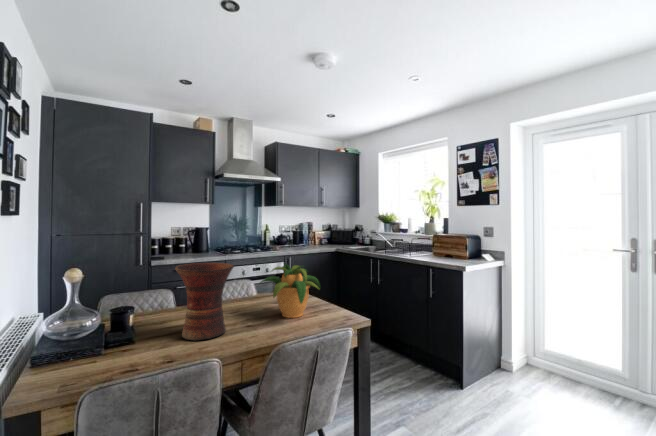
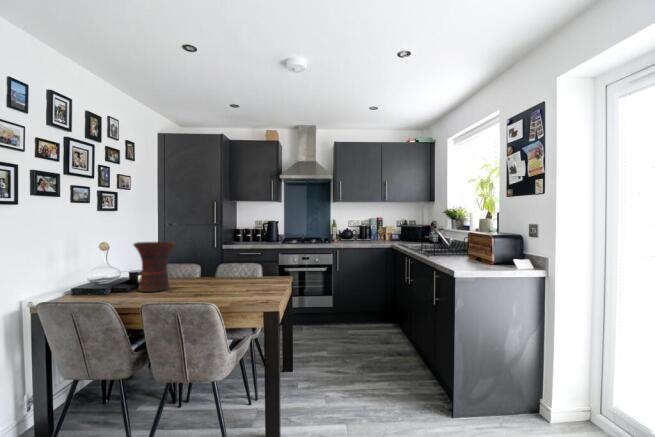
potted plant: present [261,264,320,318] -> none [201,246,255,290]

